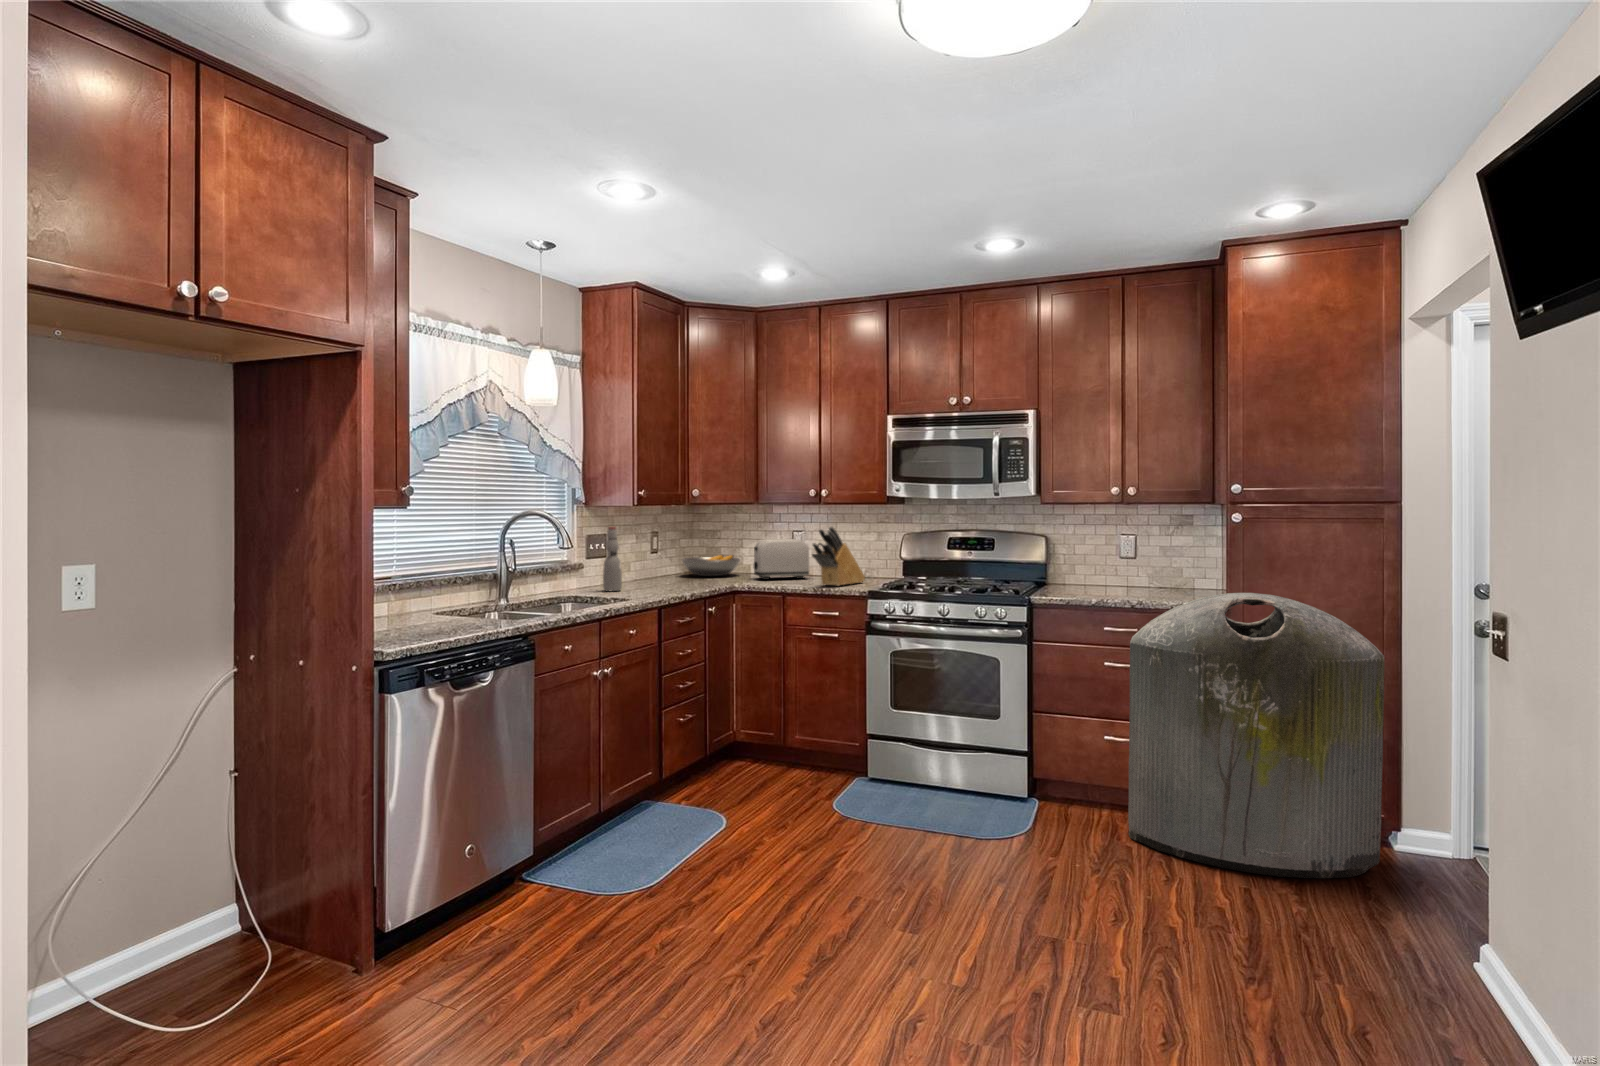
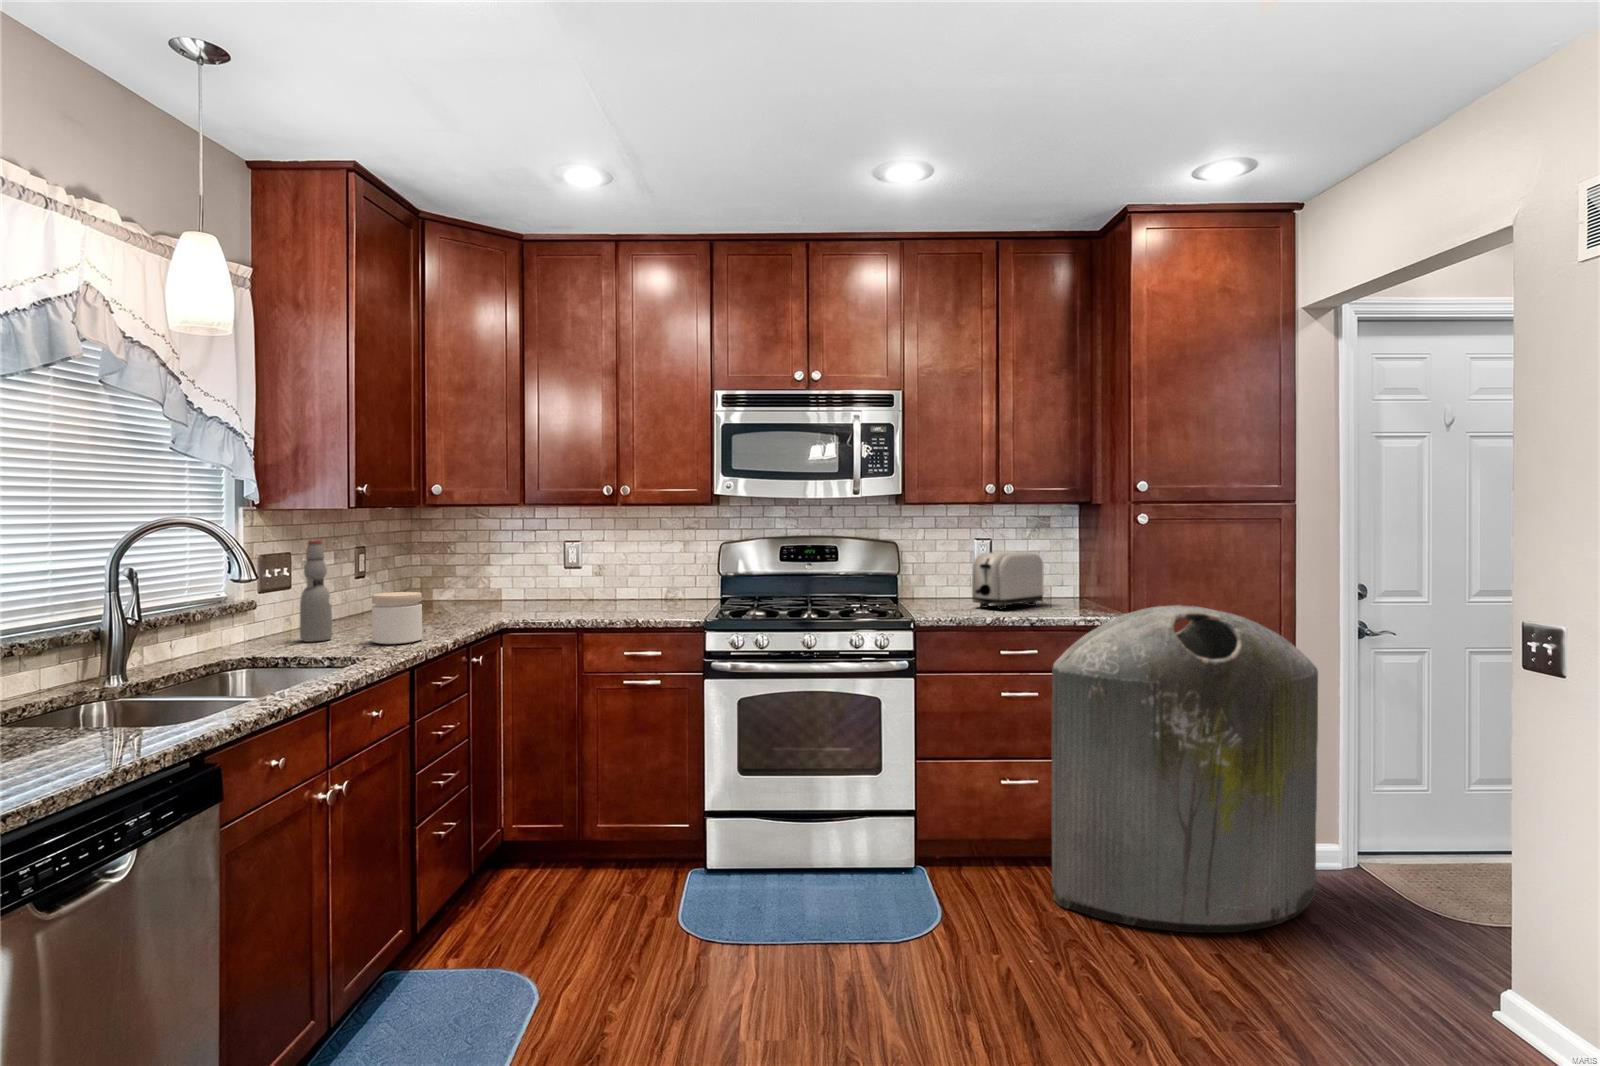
knife block: present [812,526,865,586] -> none [623,535,684,615]
toaster: present [754,539,809,580] -> present [972,552,1043,609]
fruit bowl: present [682,555,740,576] -> none [410,576,499,607]
jar: none [641,562,671,595] -> present [372,592,422,644]

